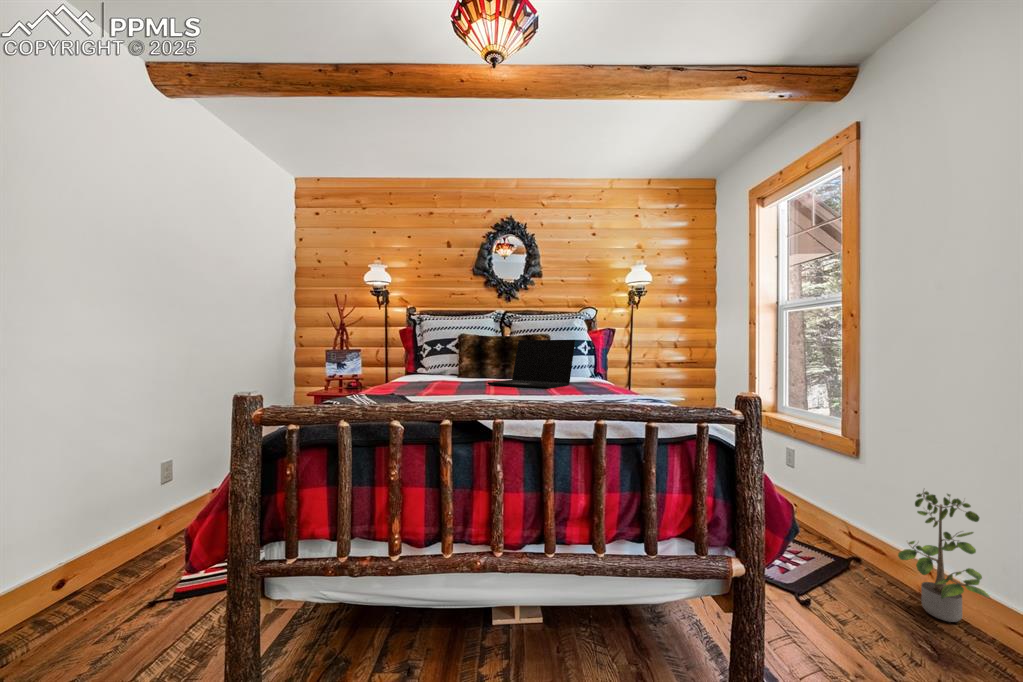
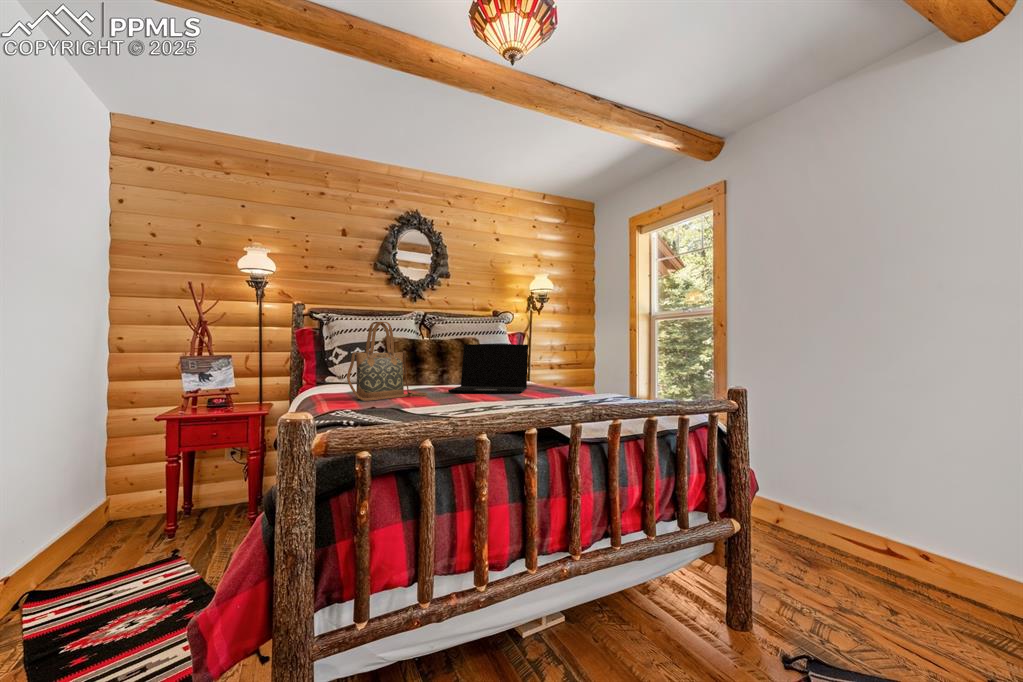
handbag: none [390,320,464,388] -> present [347,322,427,401]
potted plant: present [898,491,990,622] -> none [774,451,836,543]

